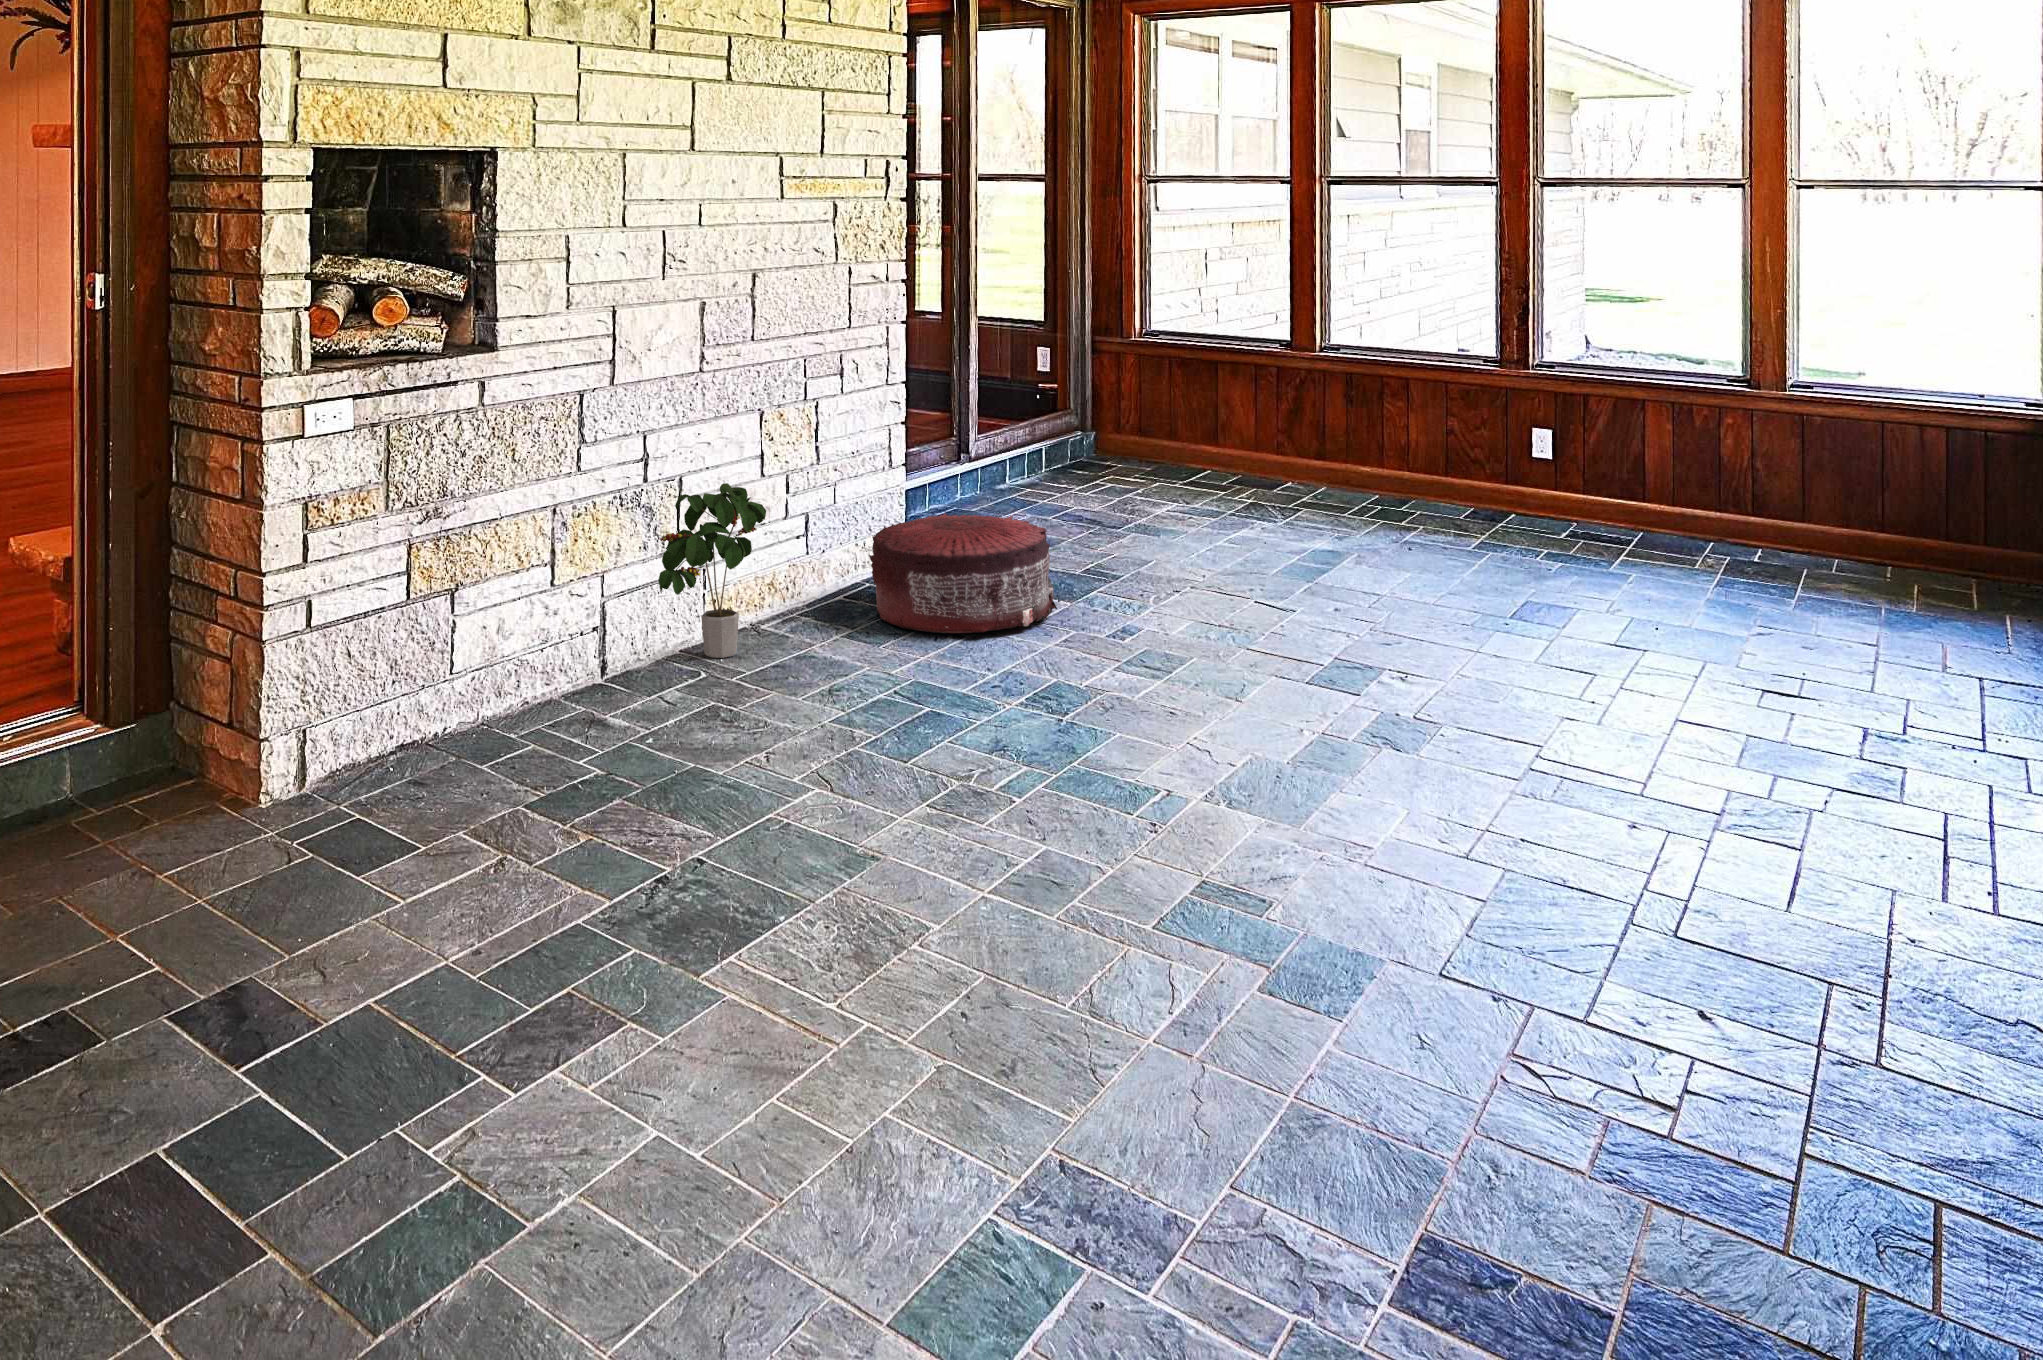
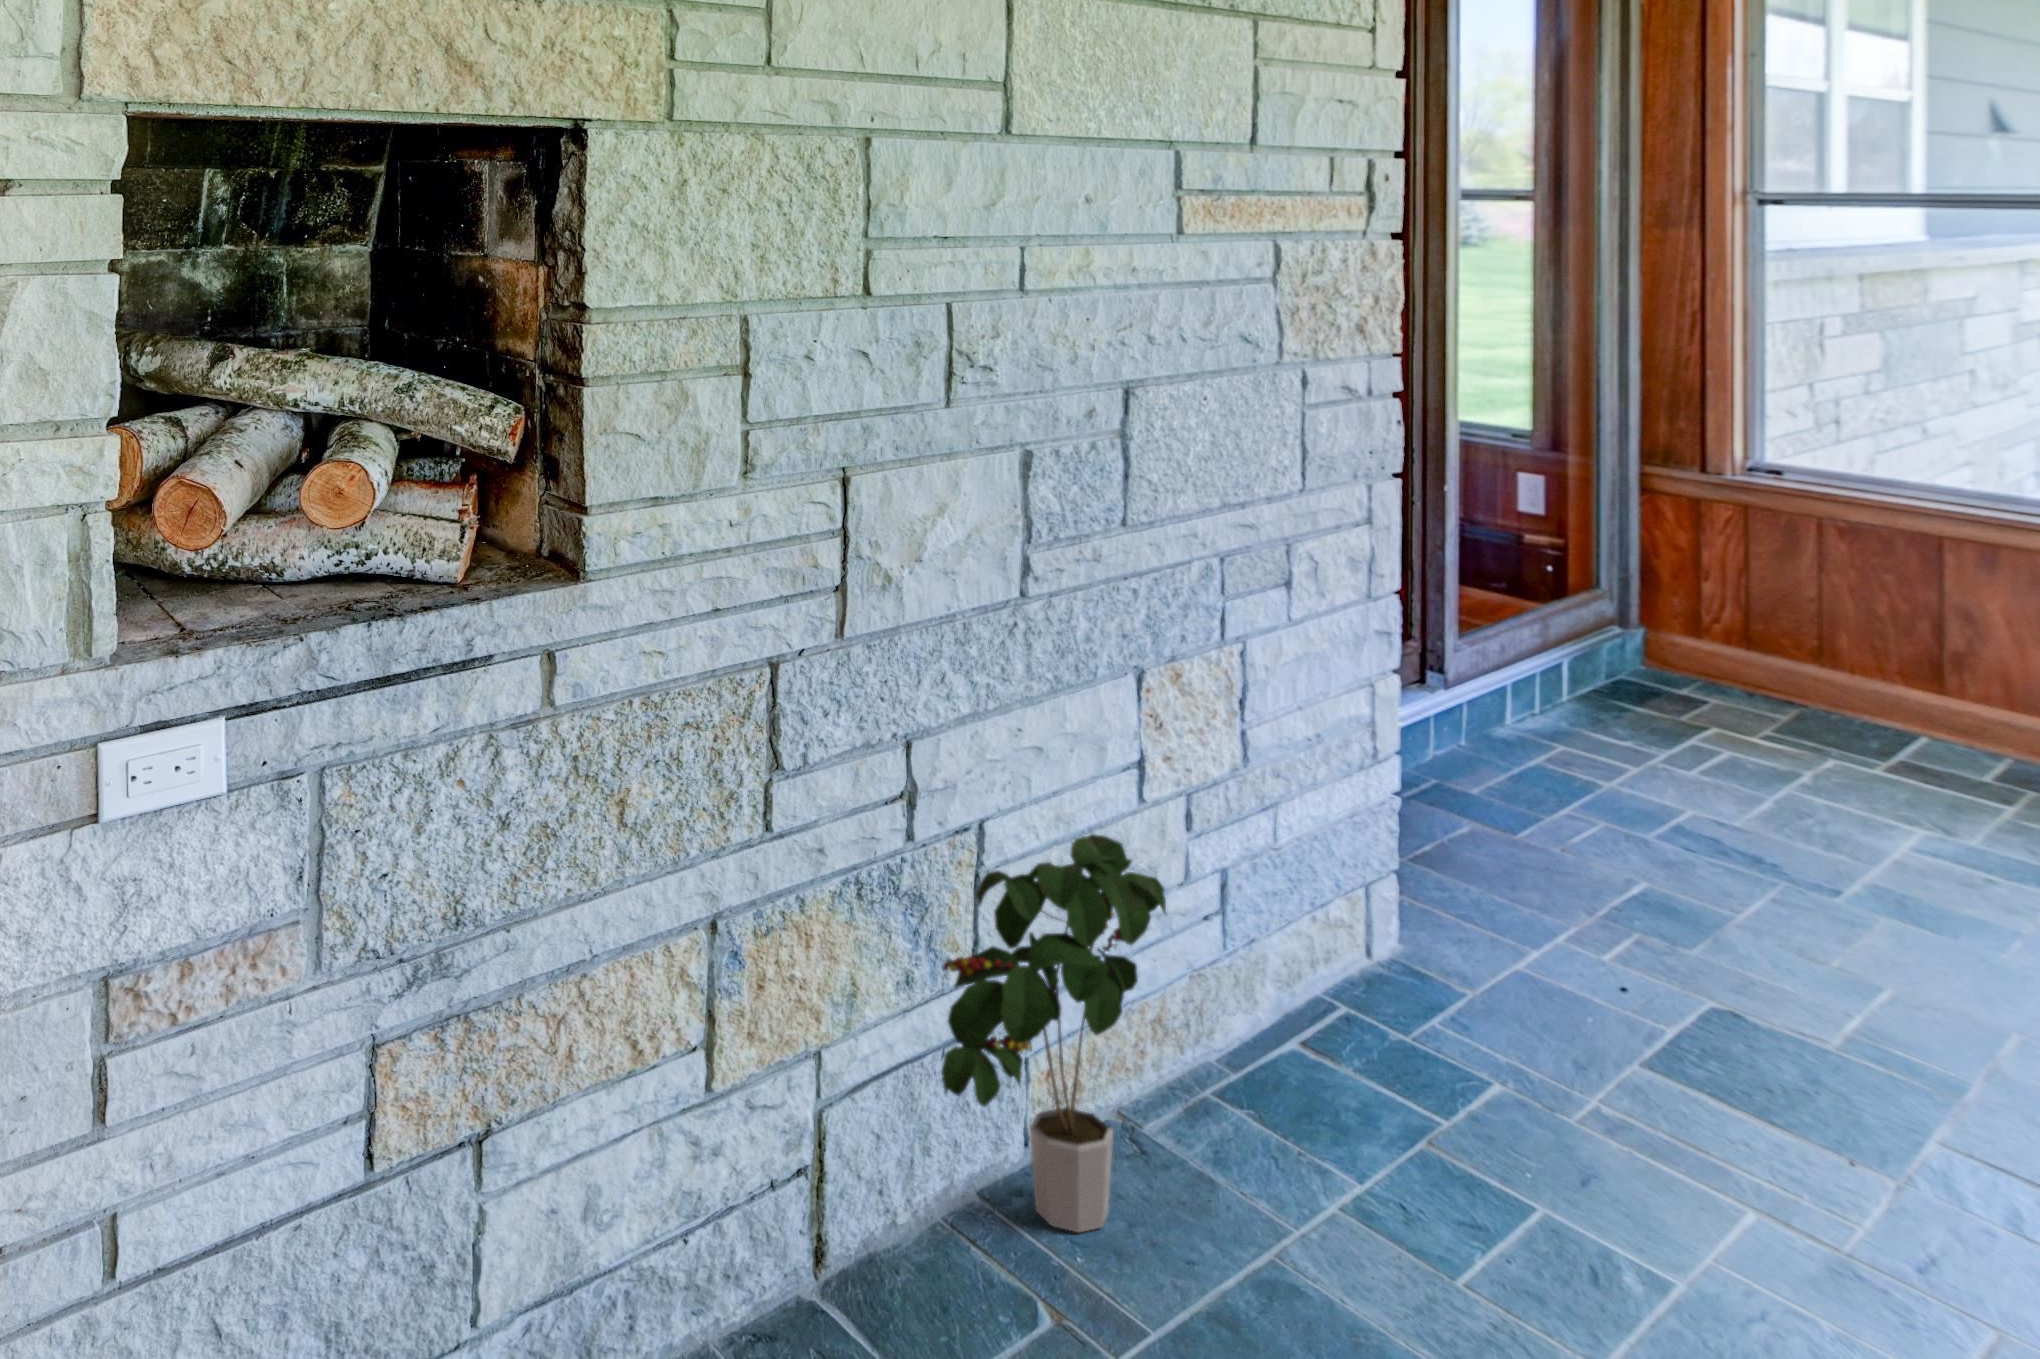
pouf: present [869,514,1057,633] -> none [1376,873,1858,1226]

